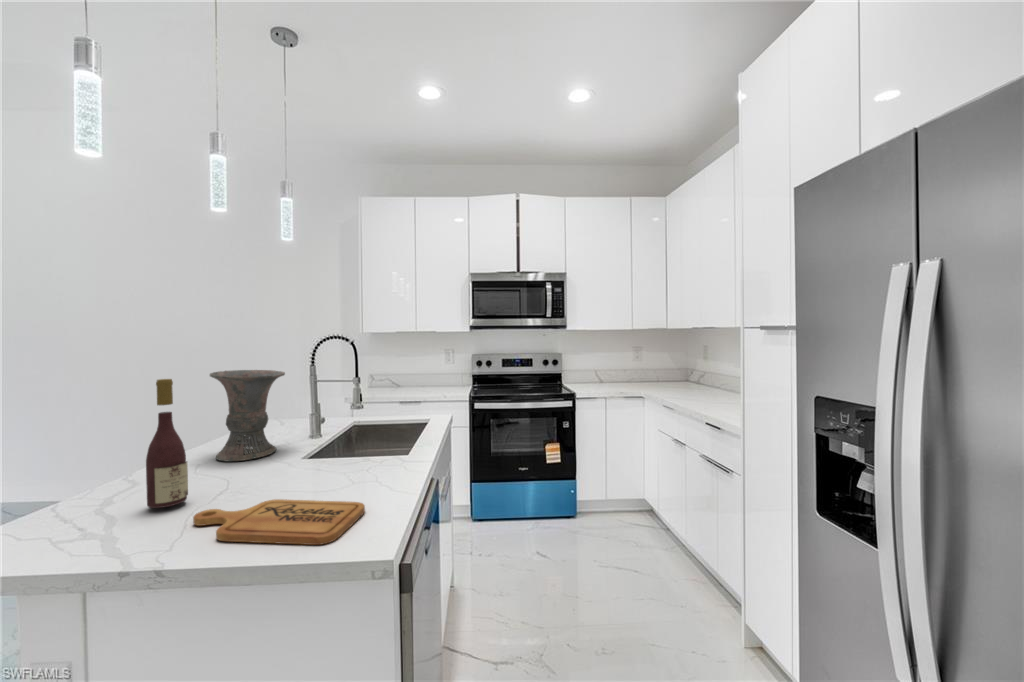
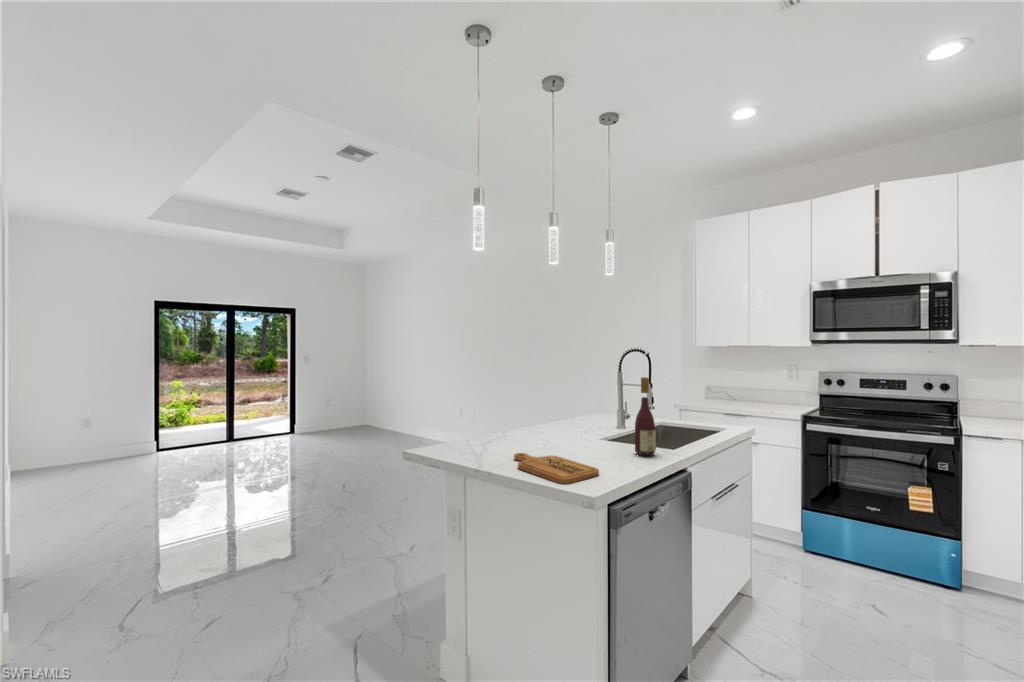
vase: present [210,370,285,461] -> none [547,373,591,433]
wine bottle: present [146,379,188,508] -> present [635,377,656,454]

